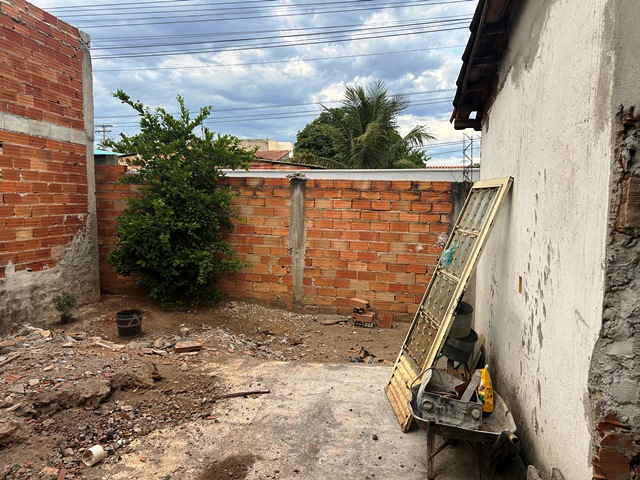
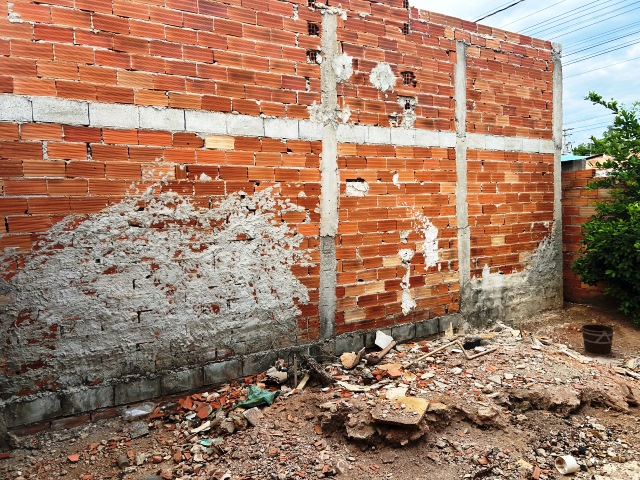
potted plant: present [51,291,81,323] -> none [518,295,545,326]

